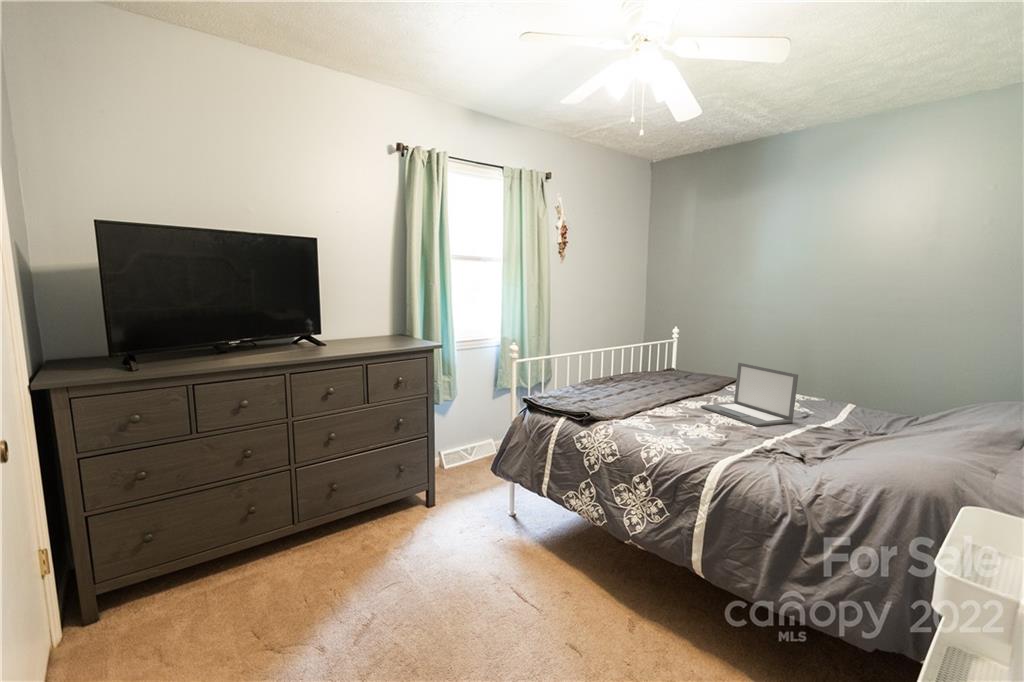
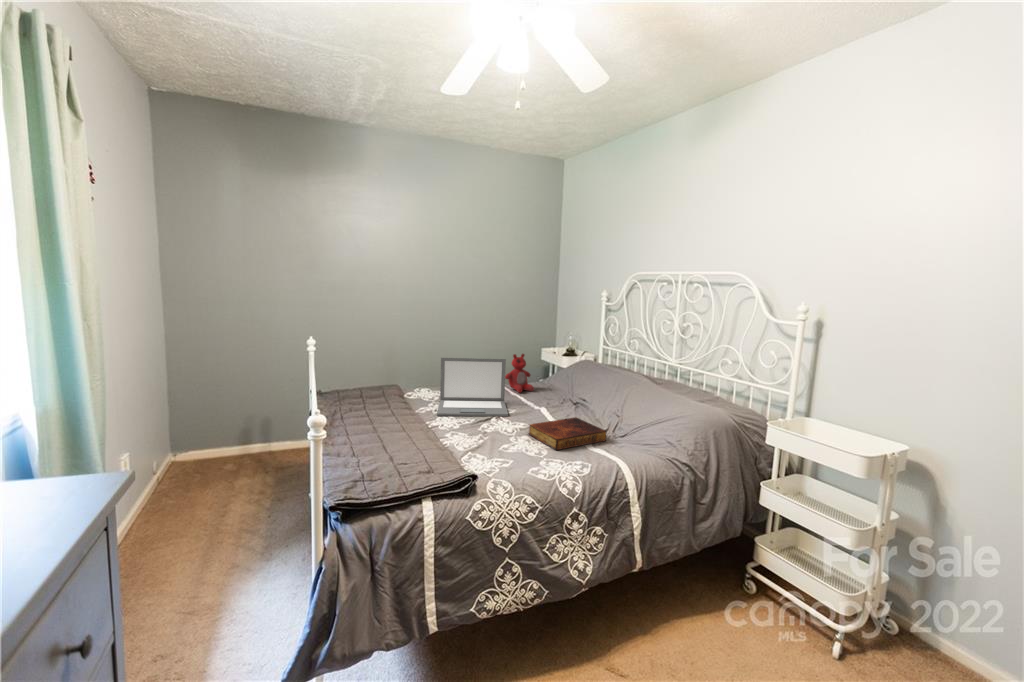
stuffed bear: none [835,380,881,430] -> present [505,354,534,393]
book: none [710,425,797,465] -> present [528,417,607,450]

